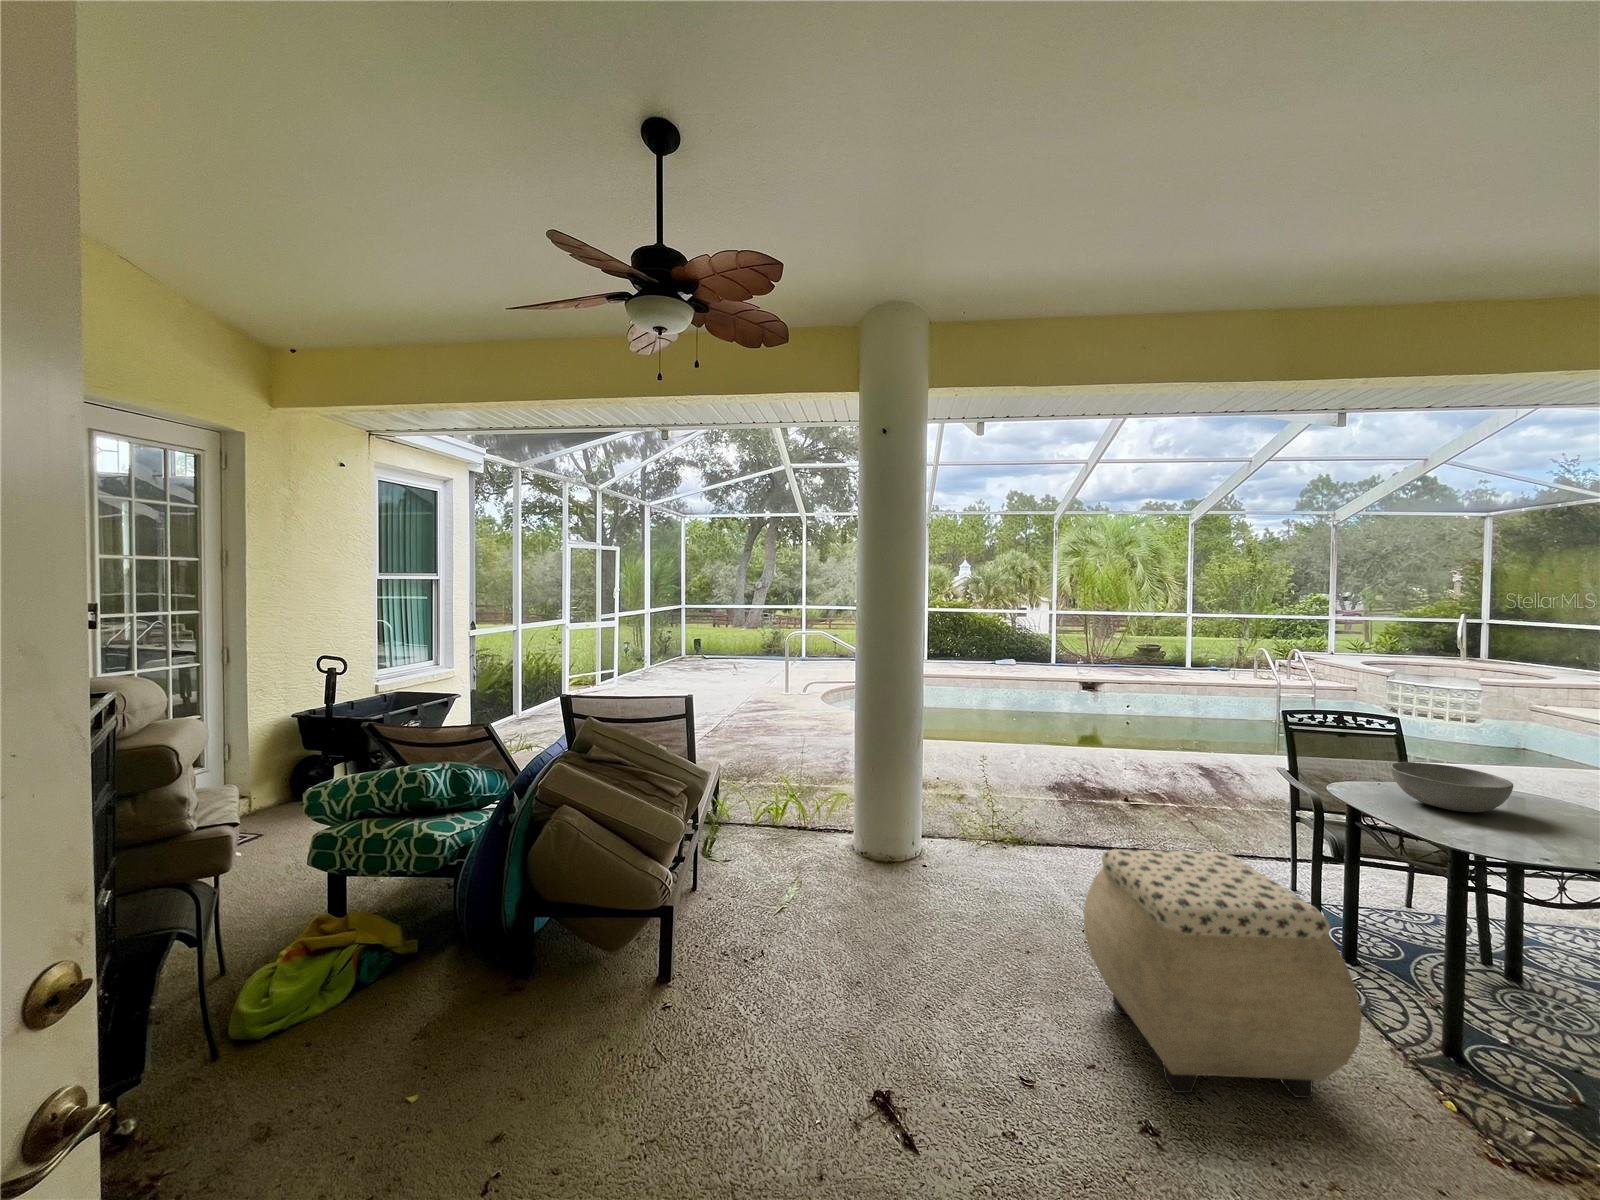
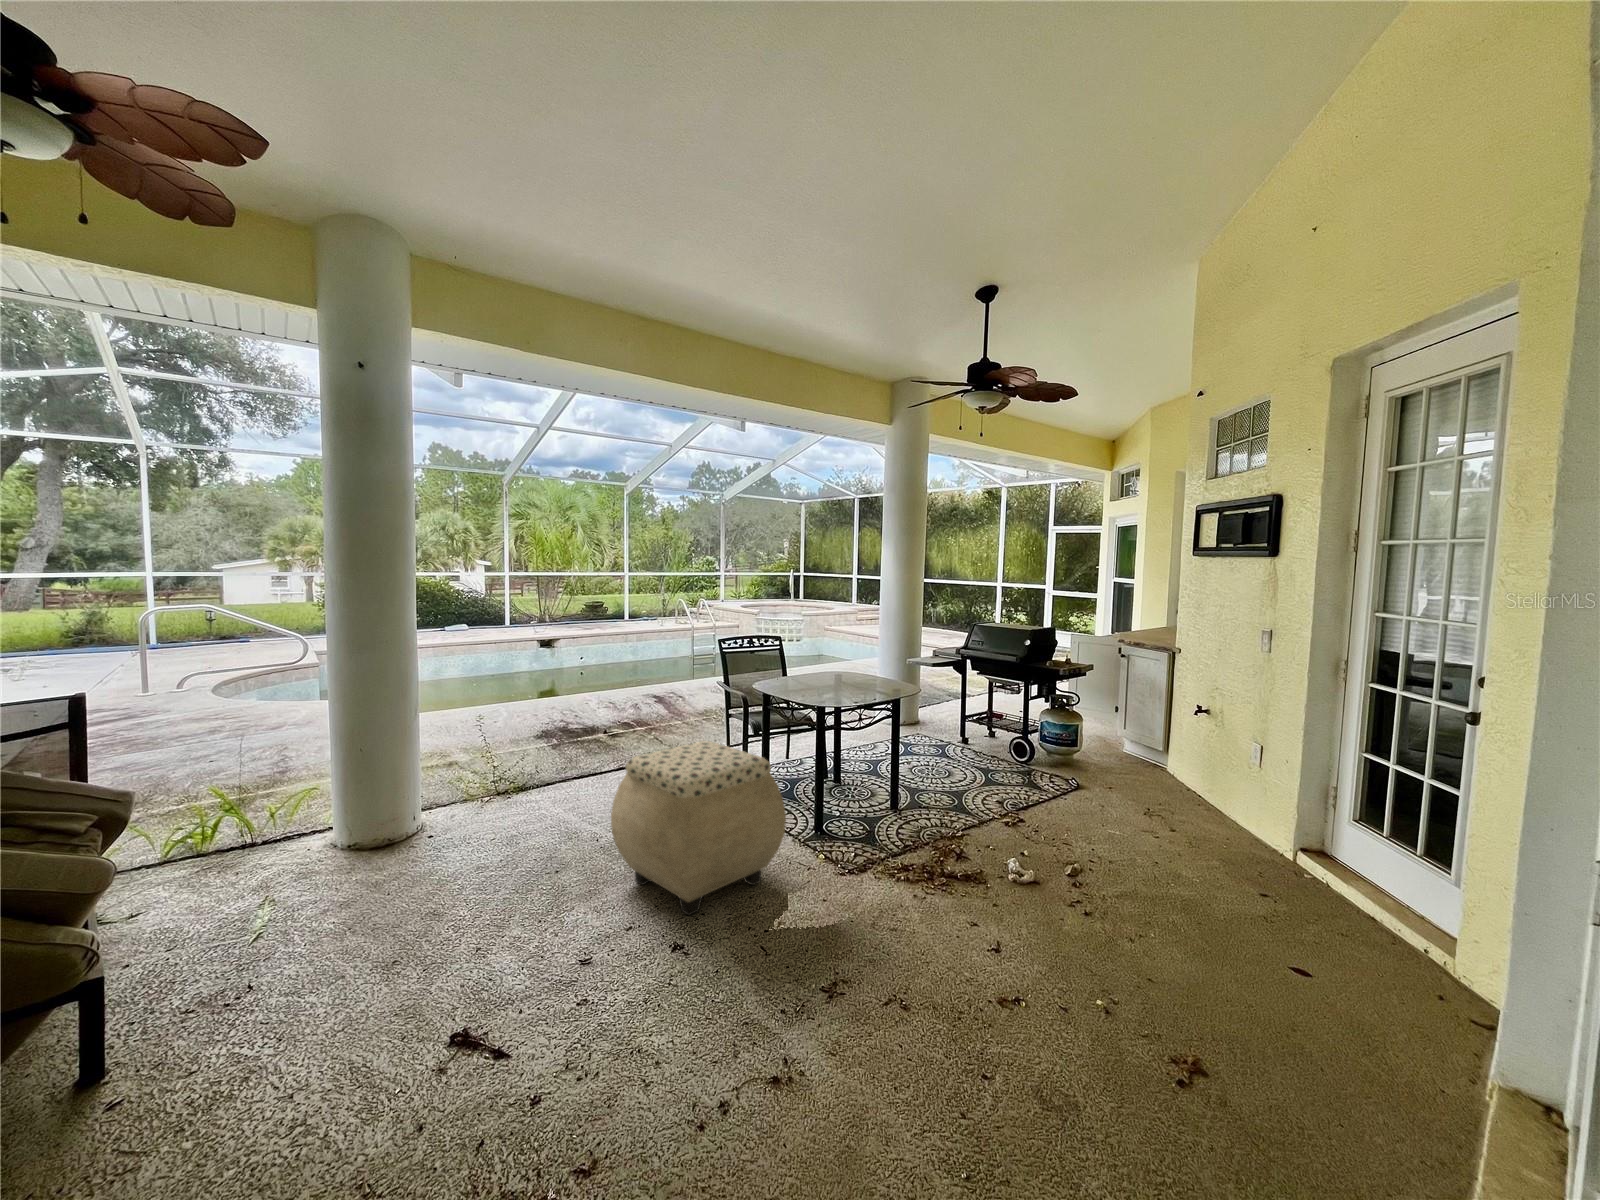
bowl: present [1390,762,1513,812] -> none [785,661,838,687]

